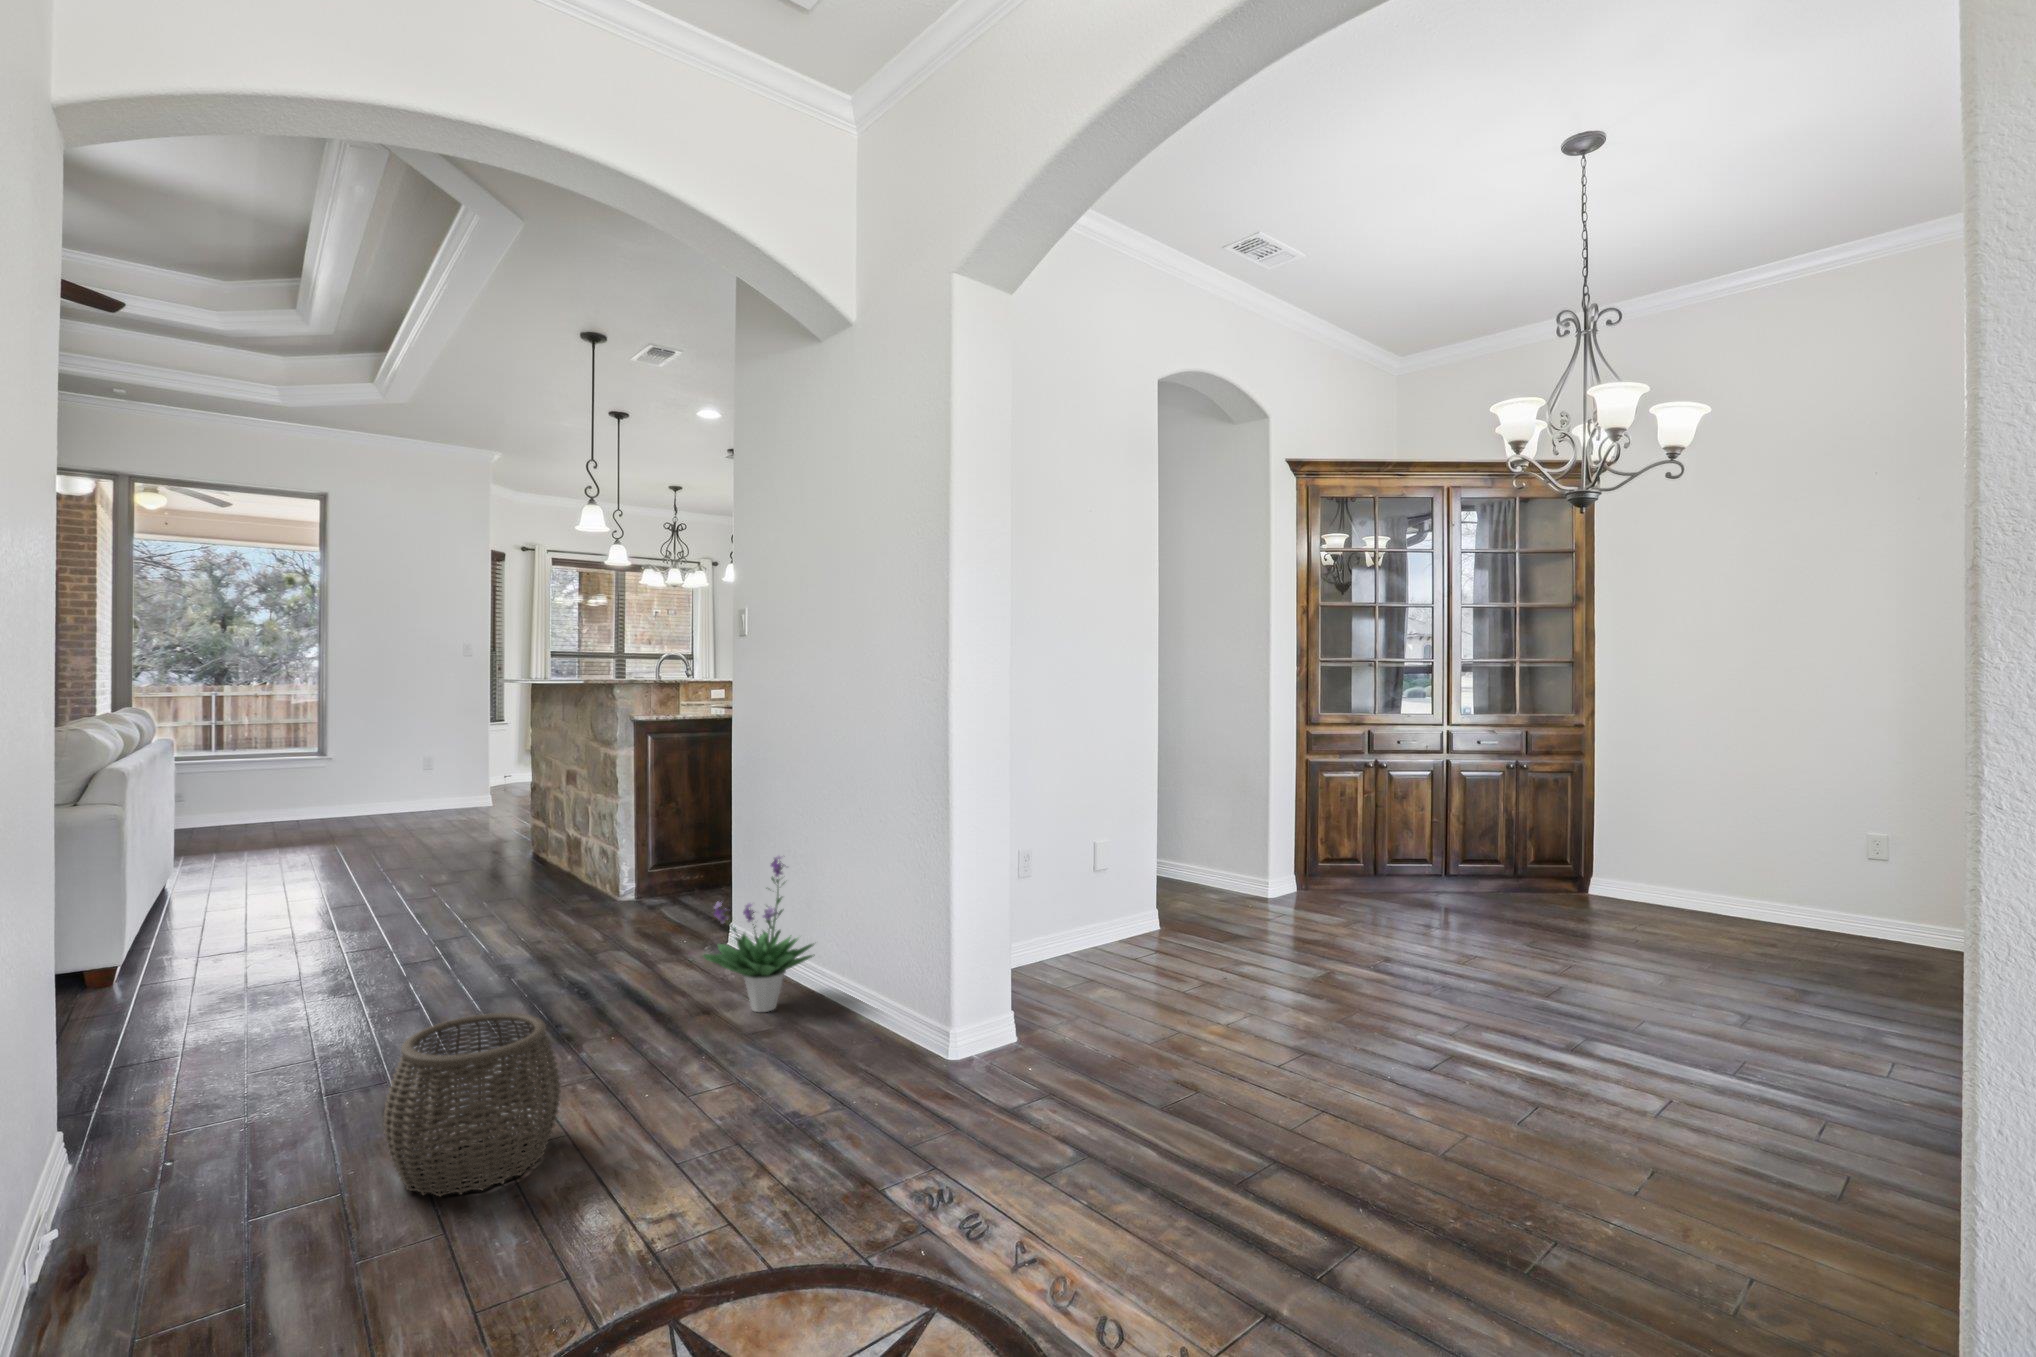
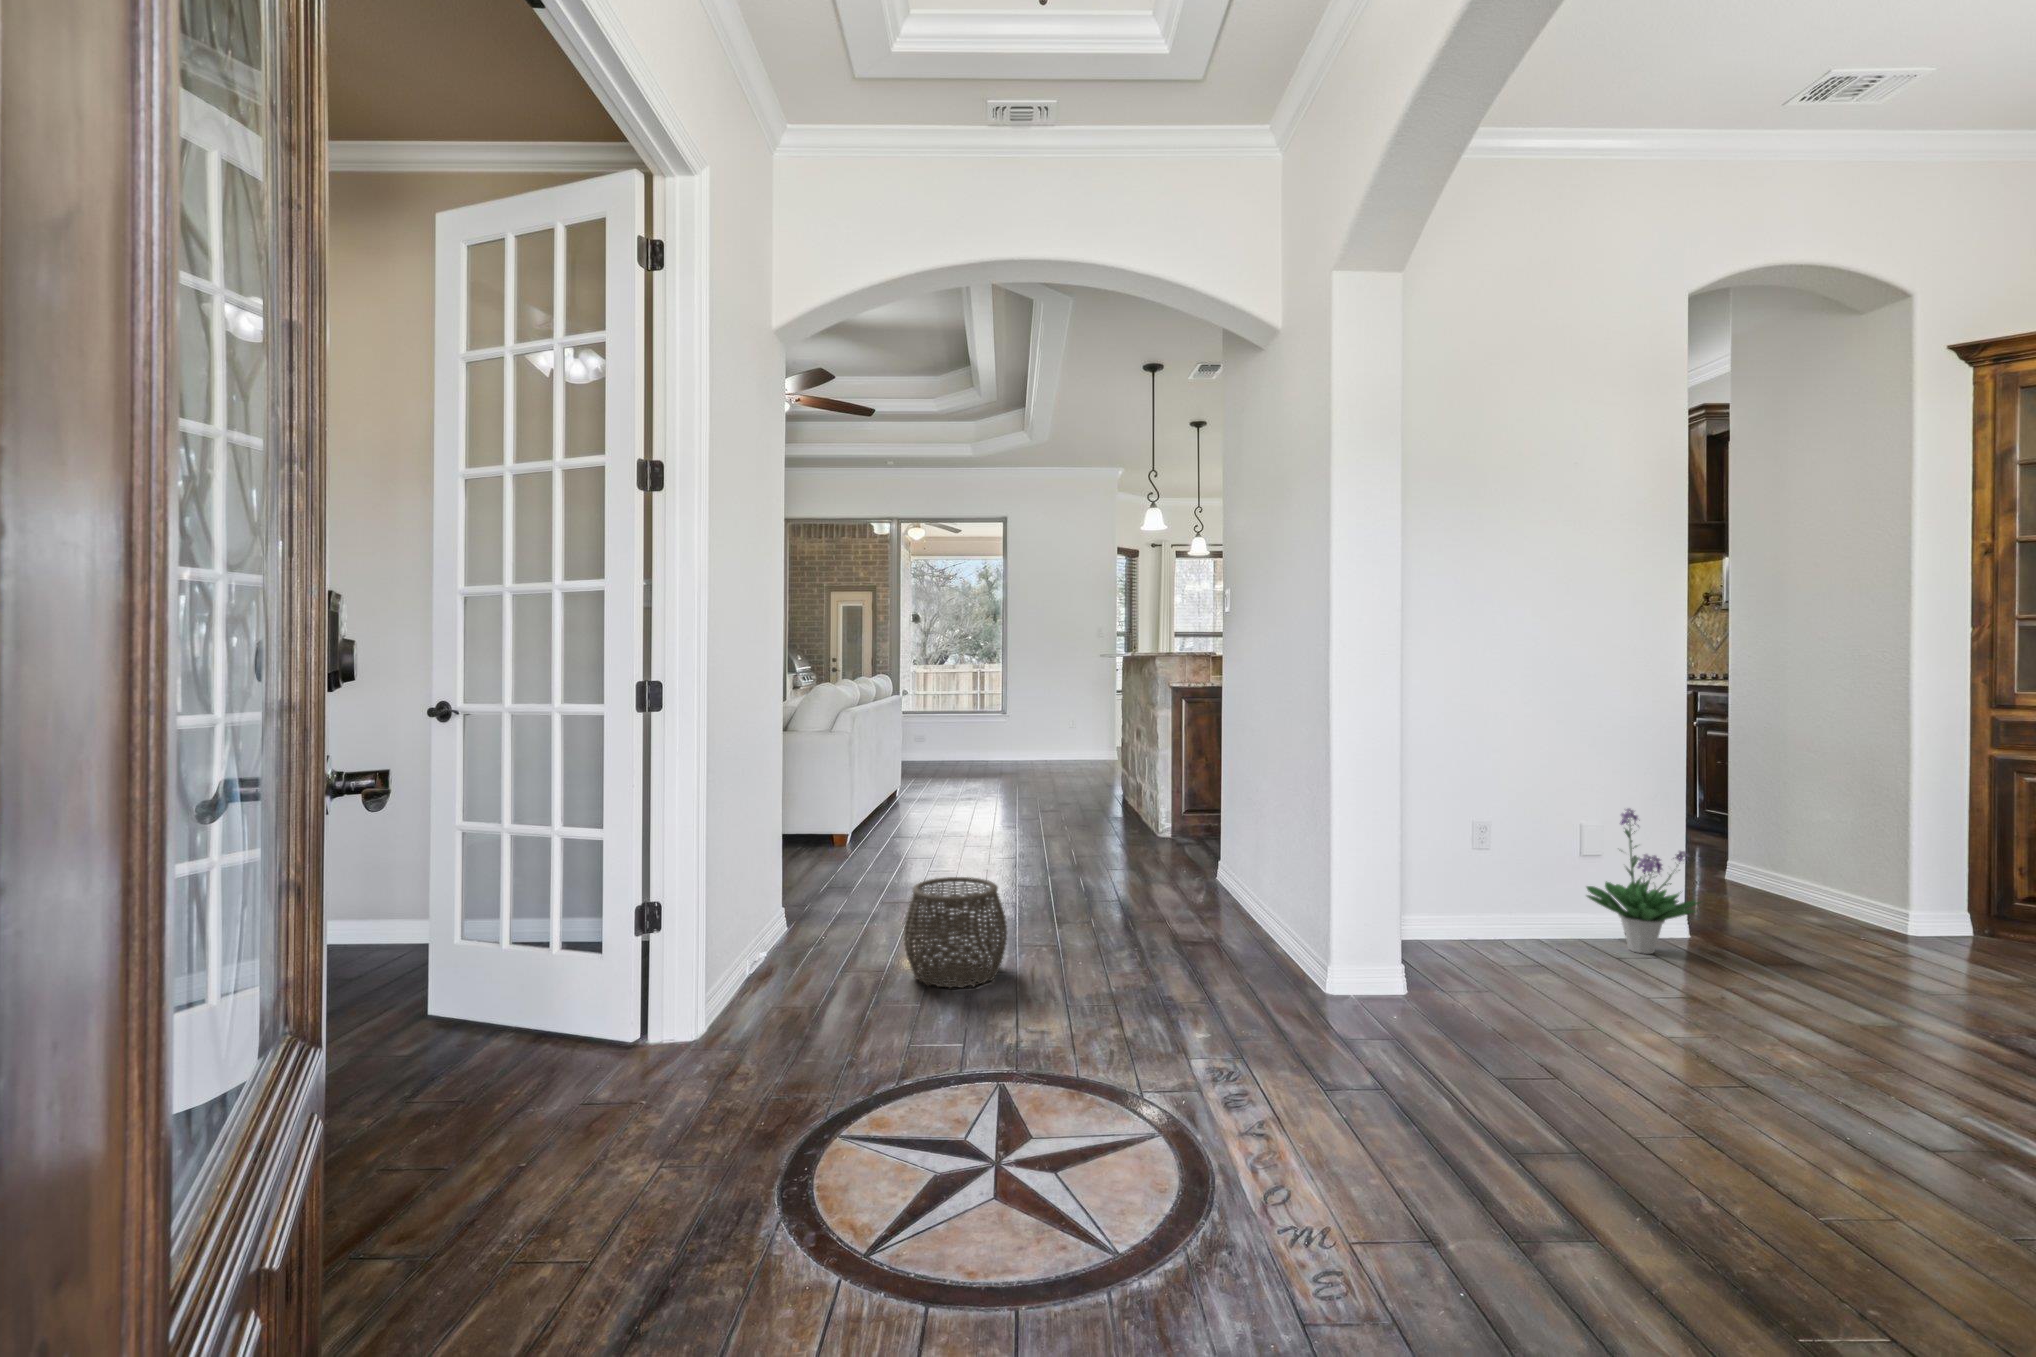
potted plant: present [703,855,815,1012] -> present [1587,808,1701,954]

